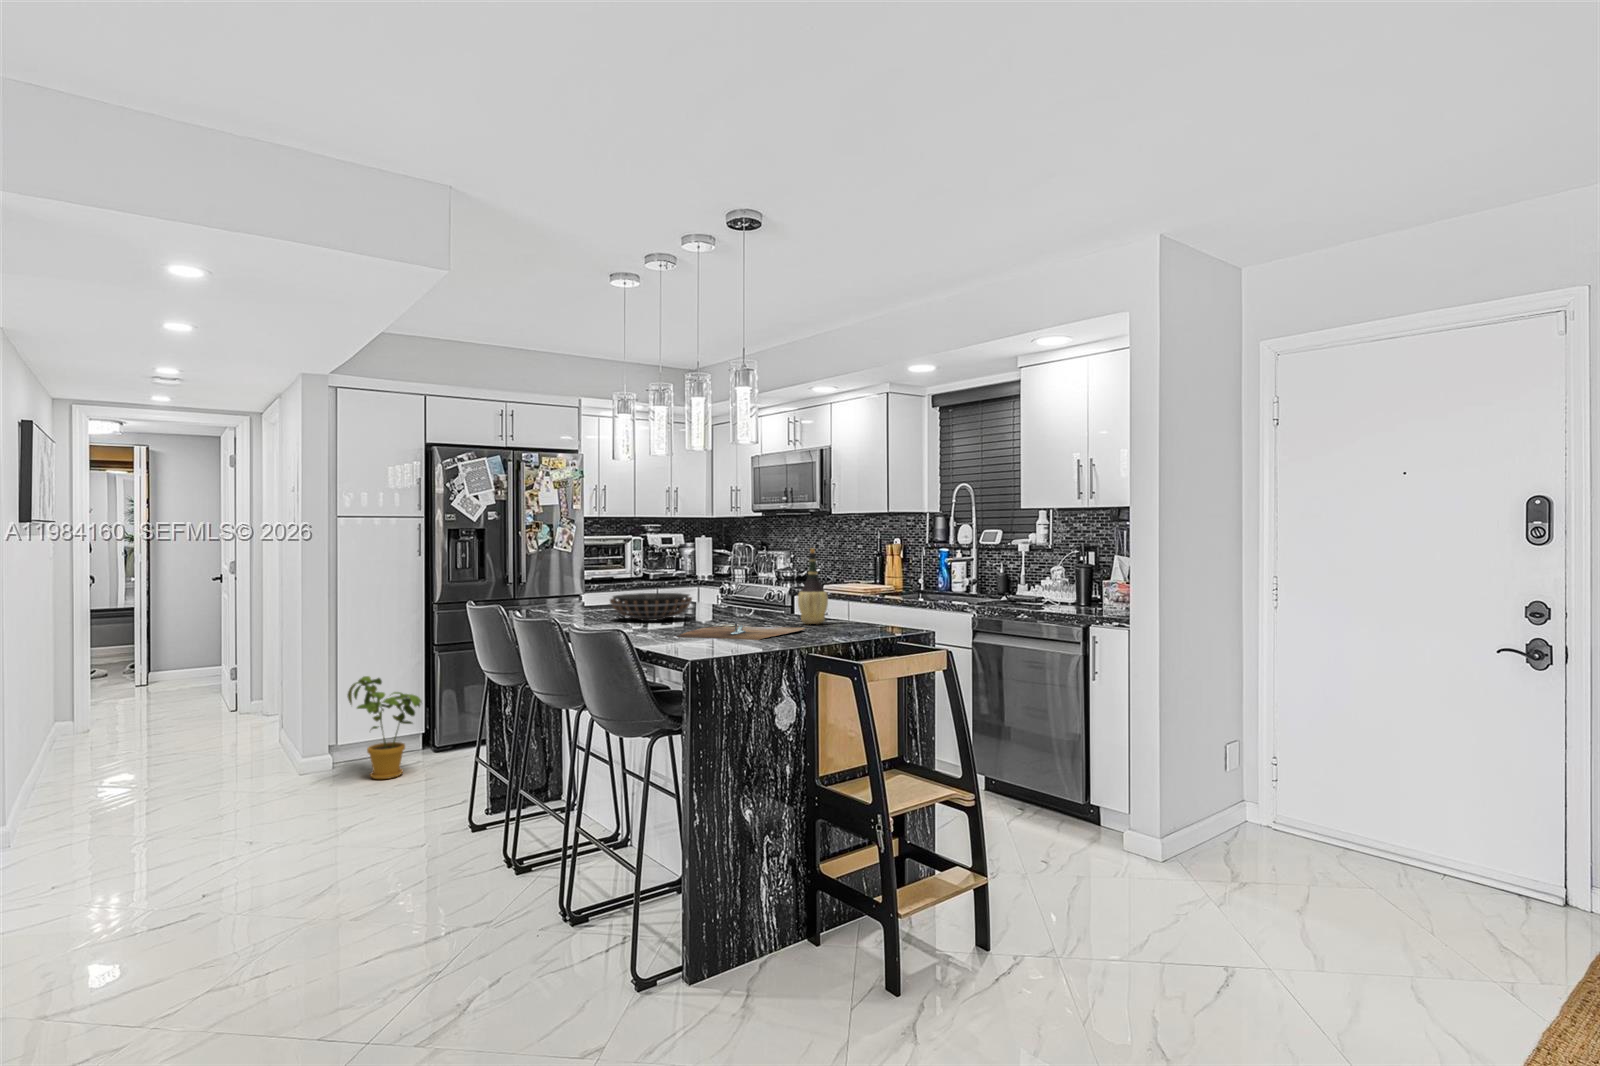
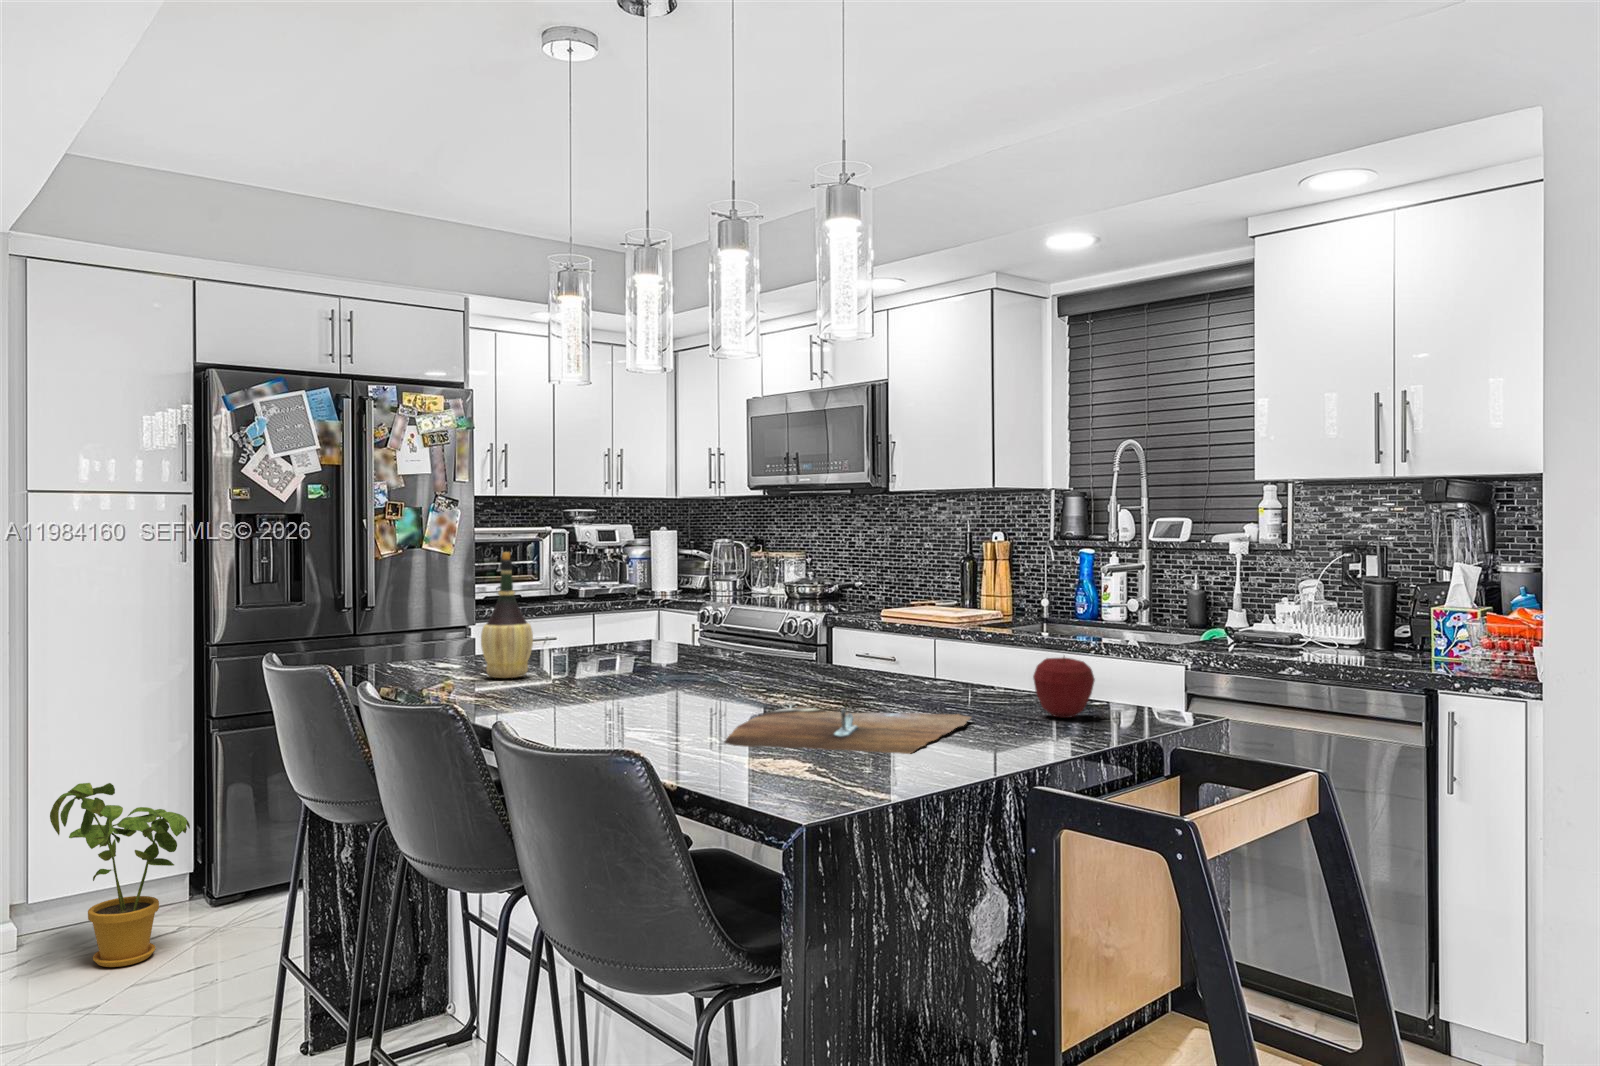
wine bottle: present [798,548,828,624] -> present [481,552,533,678]
decorative bowl: present [610,593,692,621] -> none [553,636,712,693]
apple: none [840,598,870,630] -> present [1033,656,1095,718]

